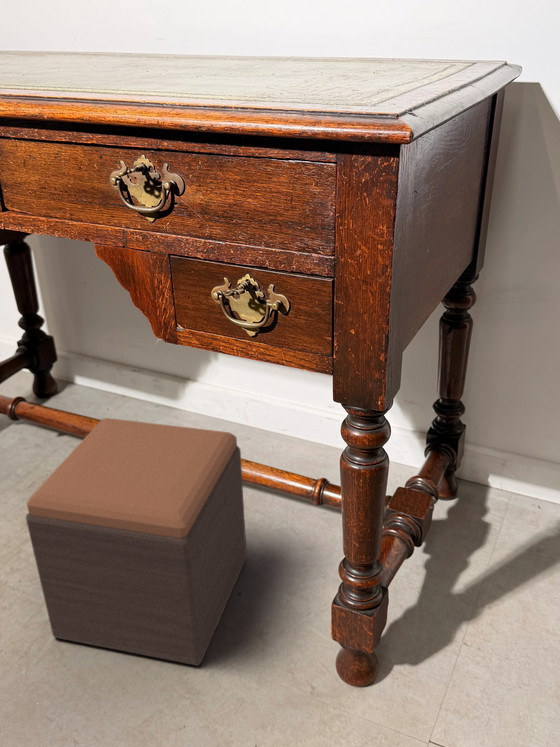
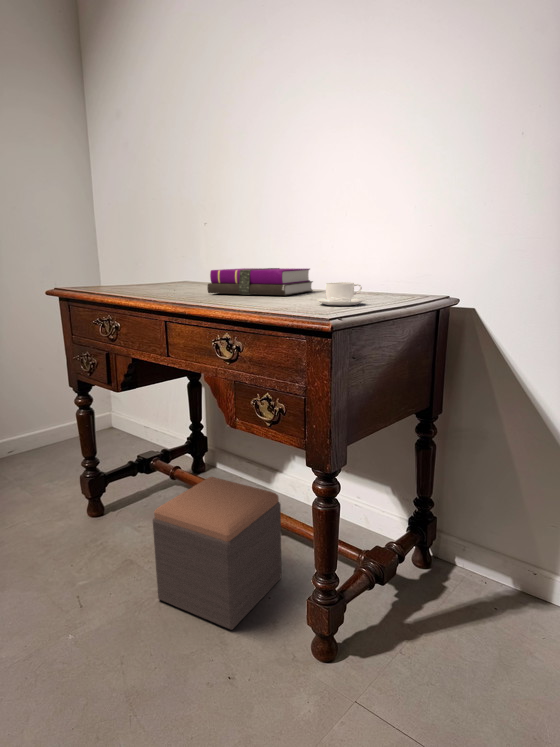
notebook: none [48,16,247,73] -> present [207,268,313,295]
coffee cup: none [314,38,407,86] -> present [317,282,364,305]

